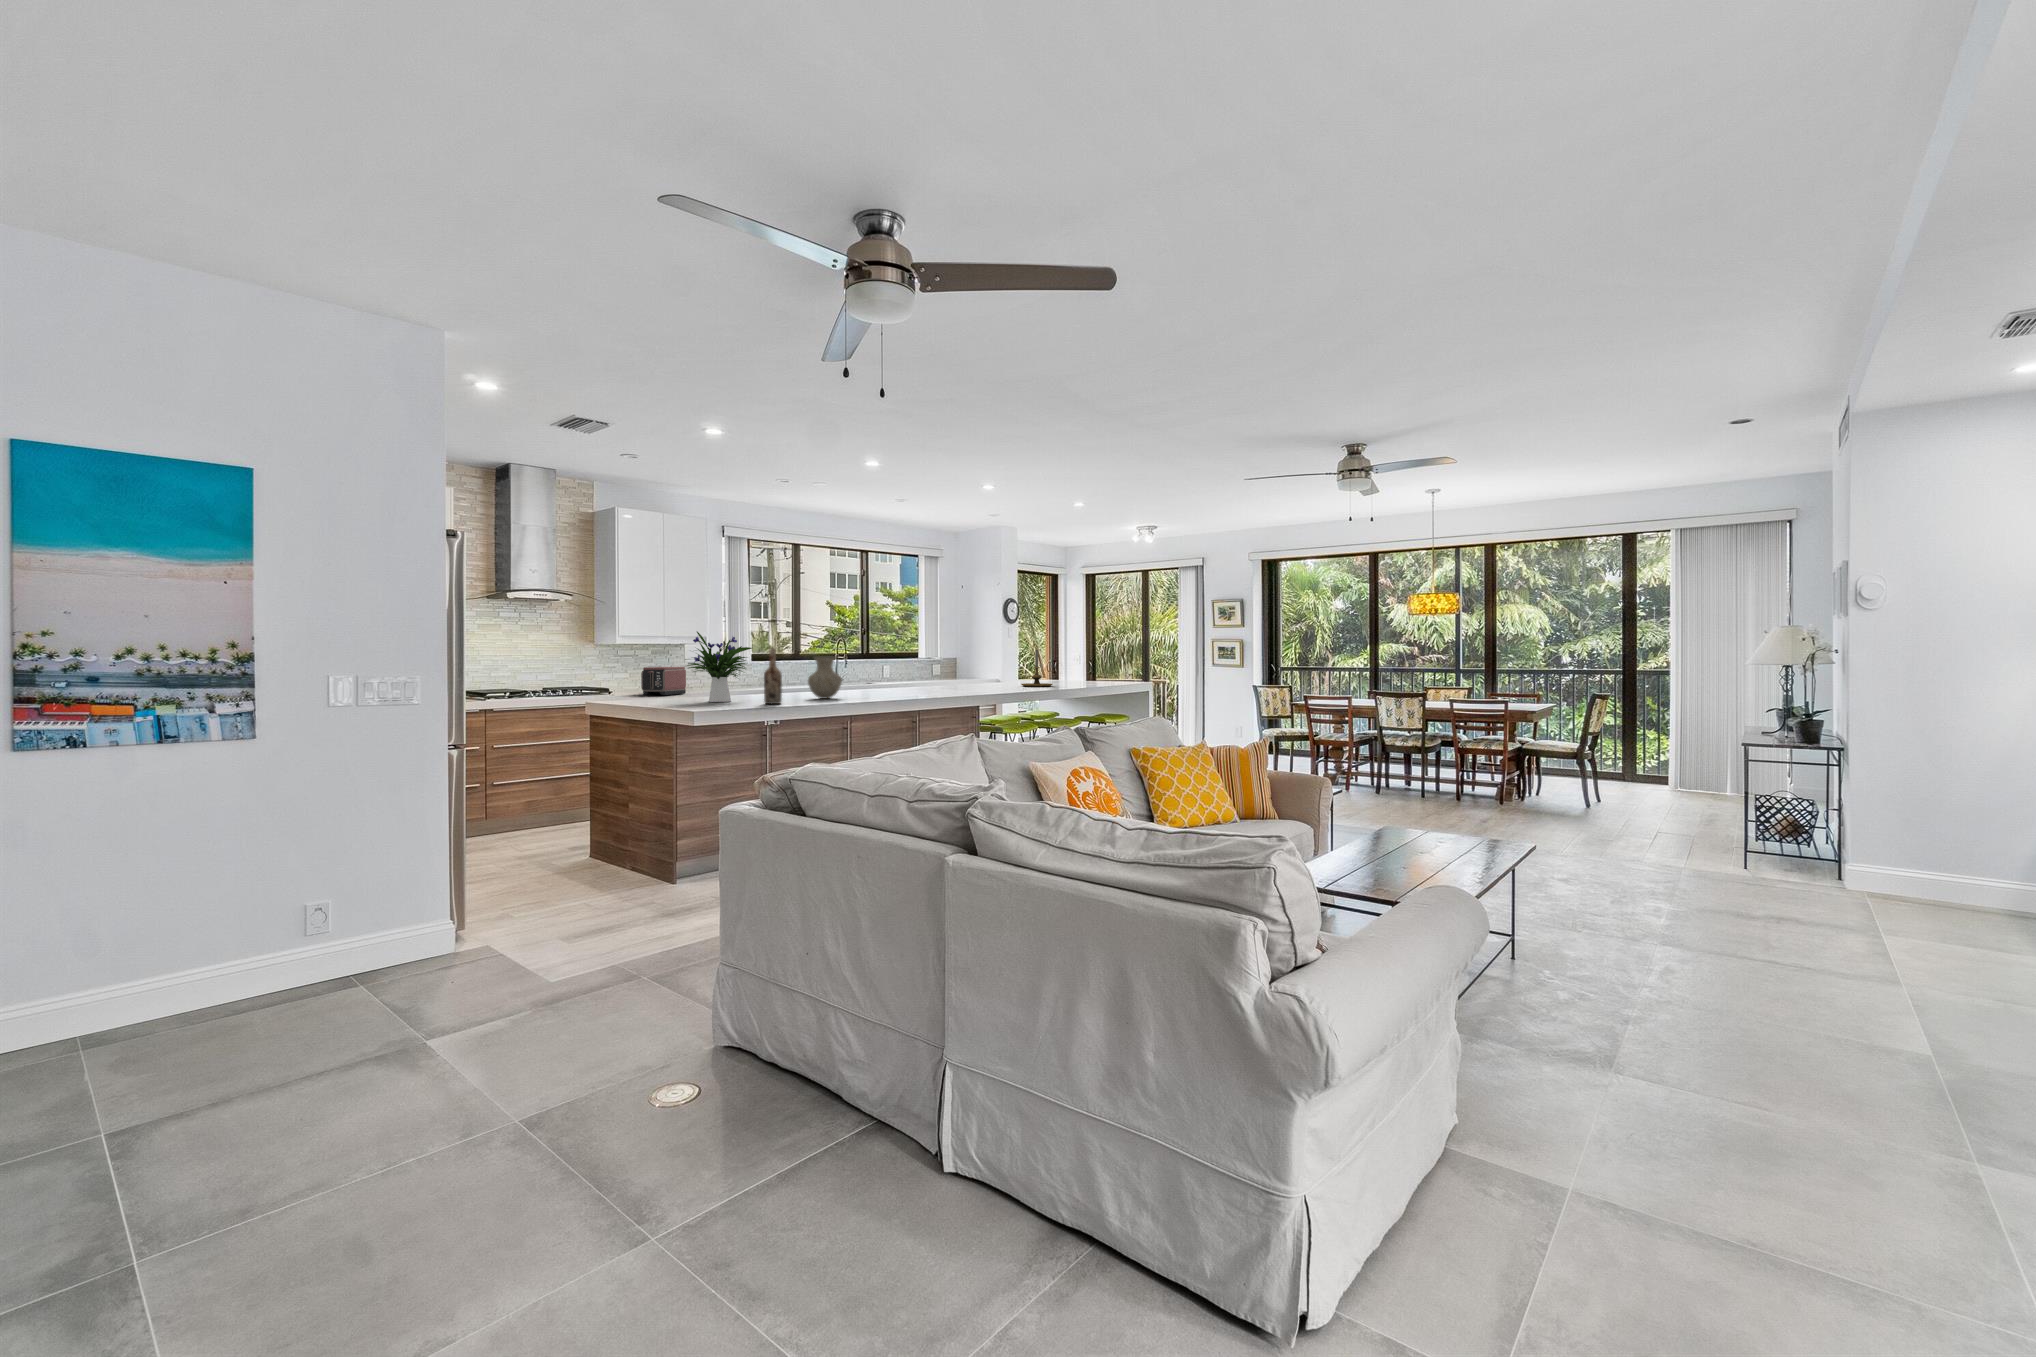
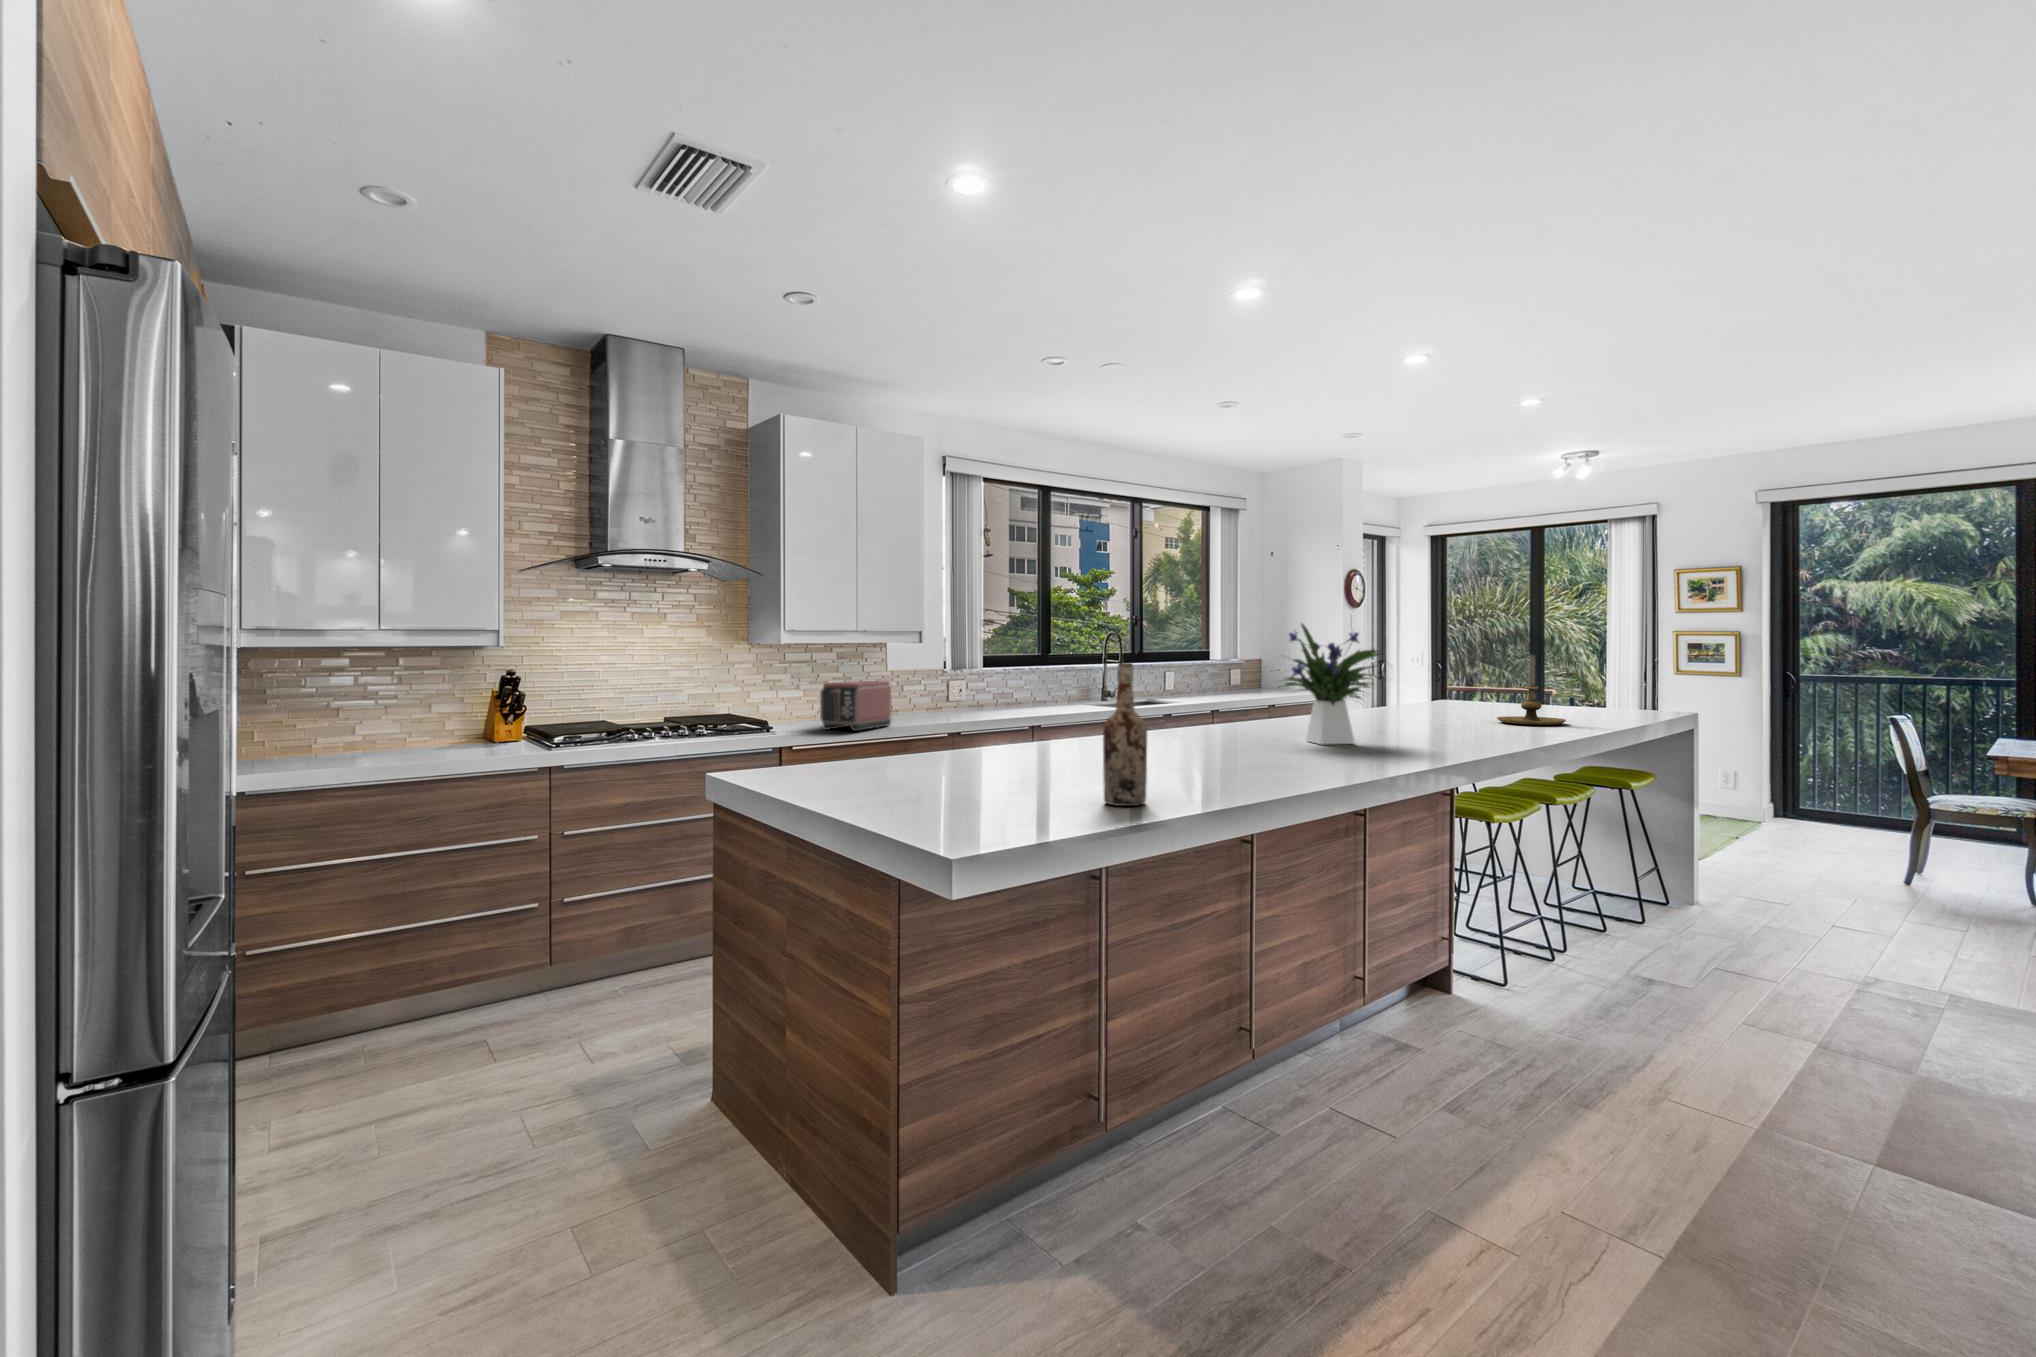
flower arrangement: present [685,632,752,702] -> present [1279,624,1382,744]
vase: present [808,657,842,699] -> none [1169,677,1246,773]

